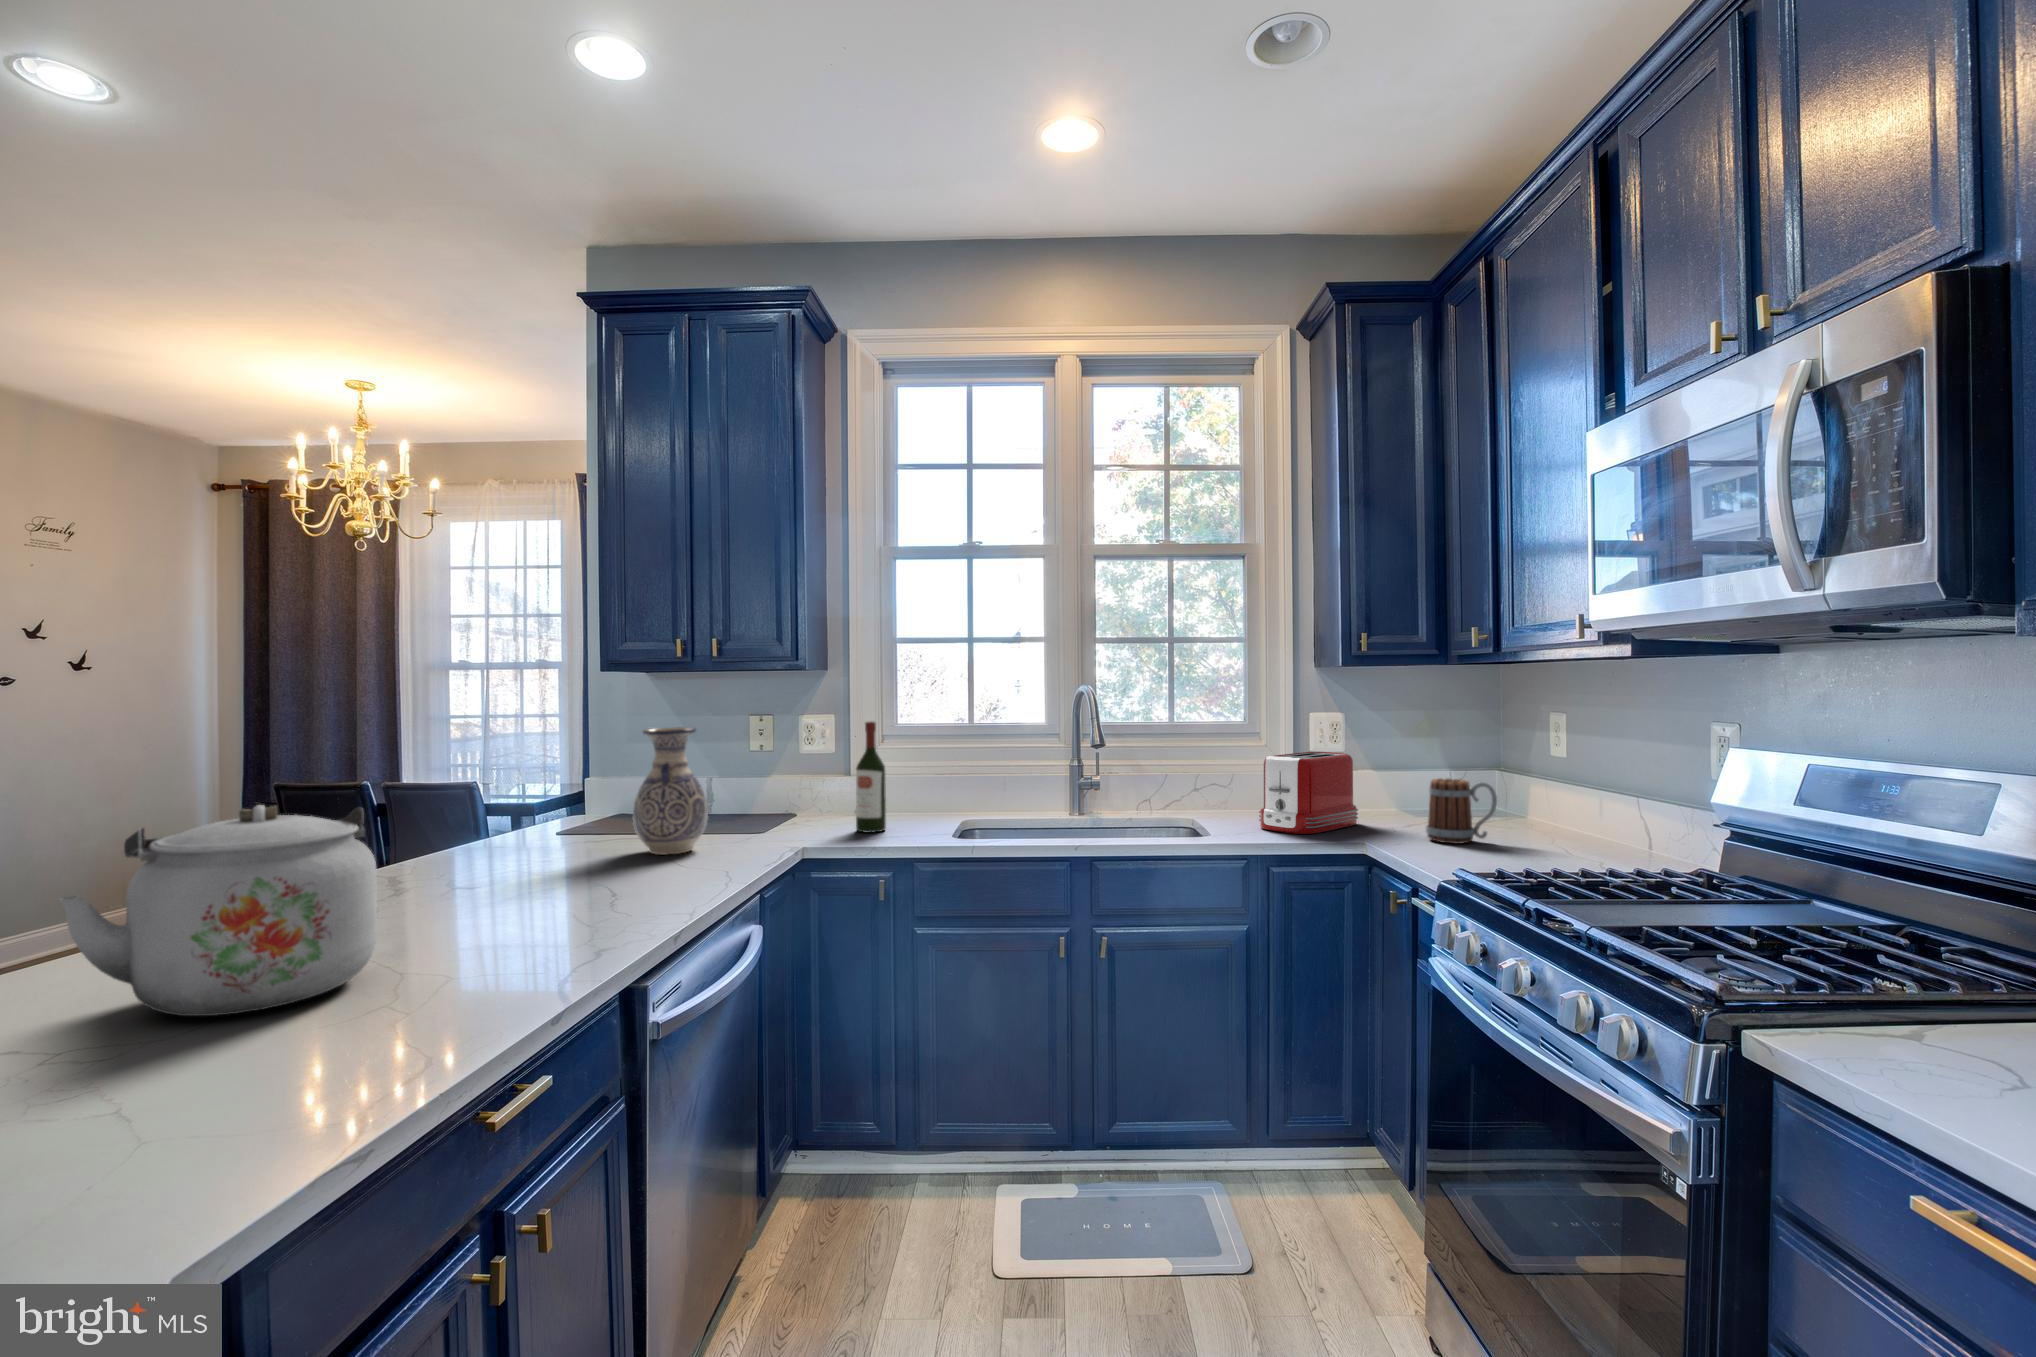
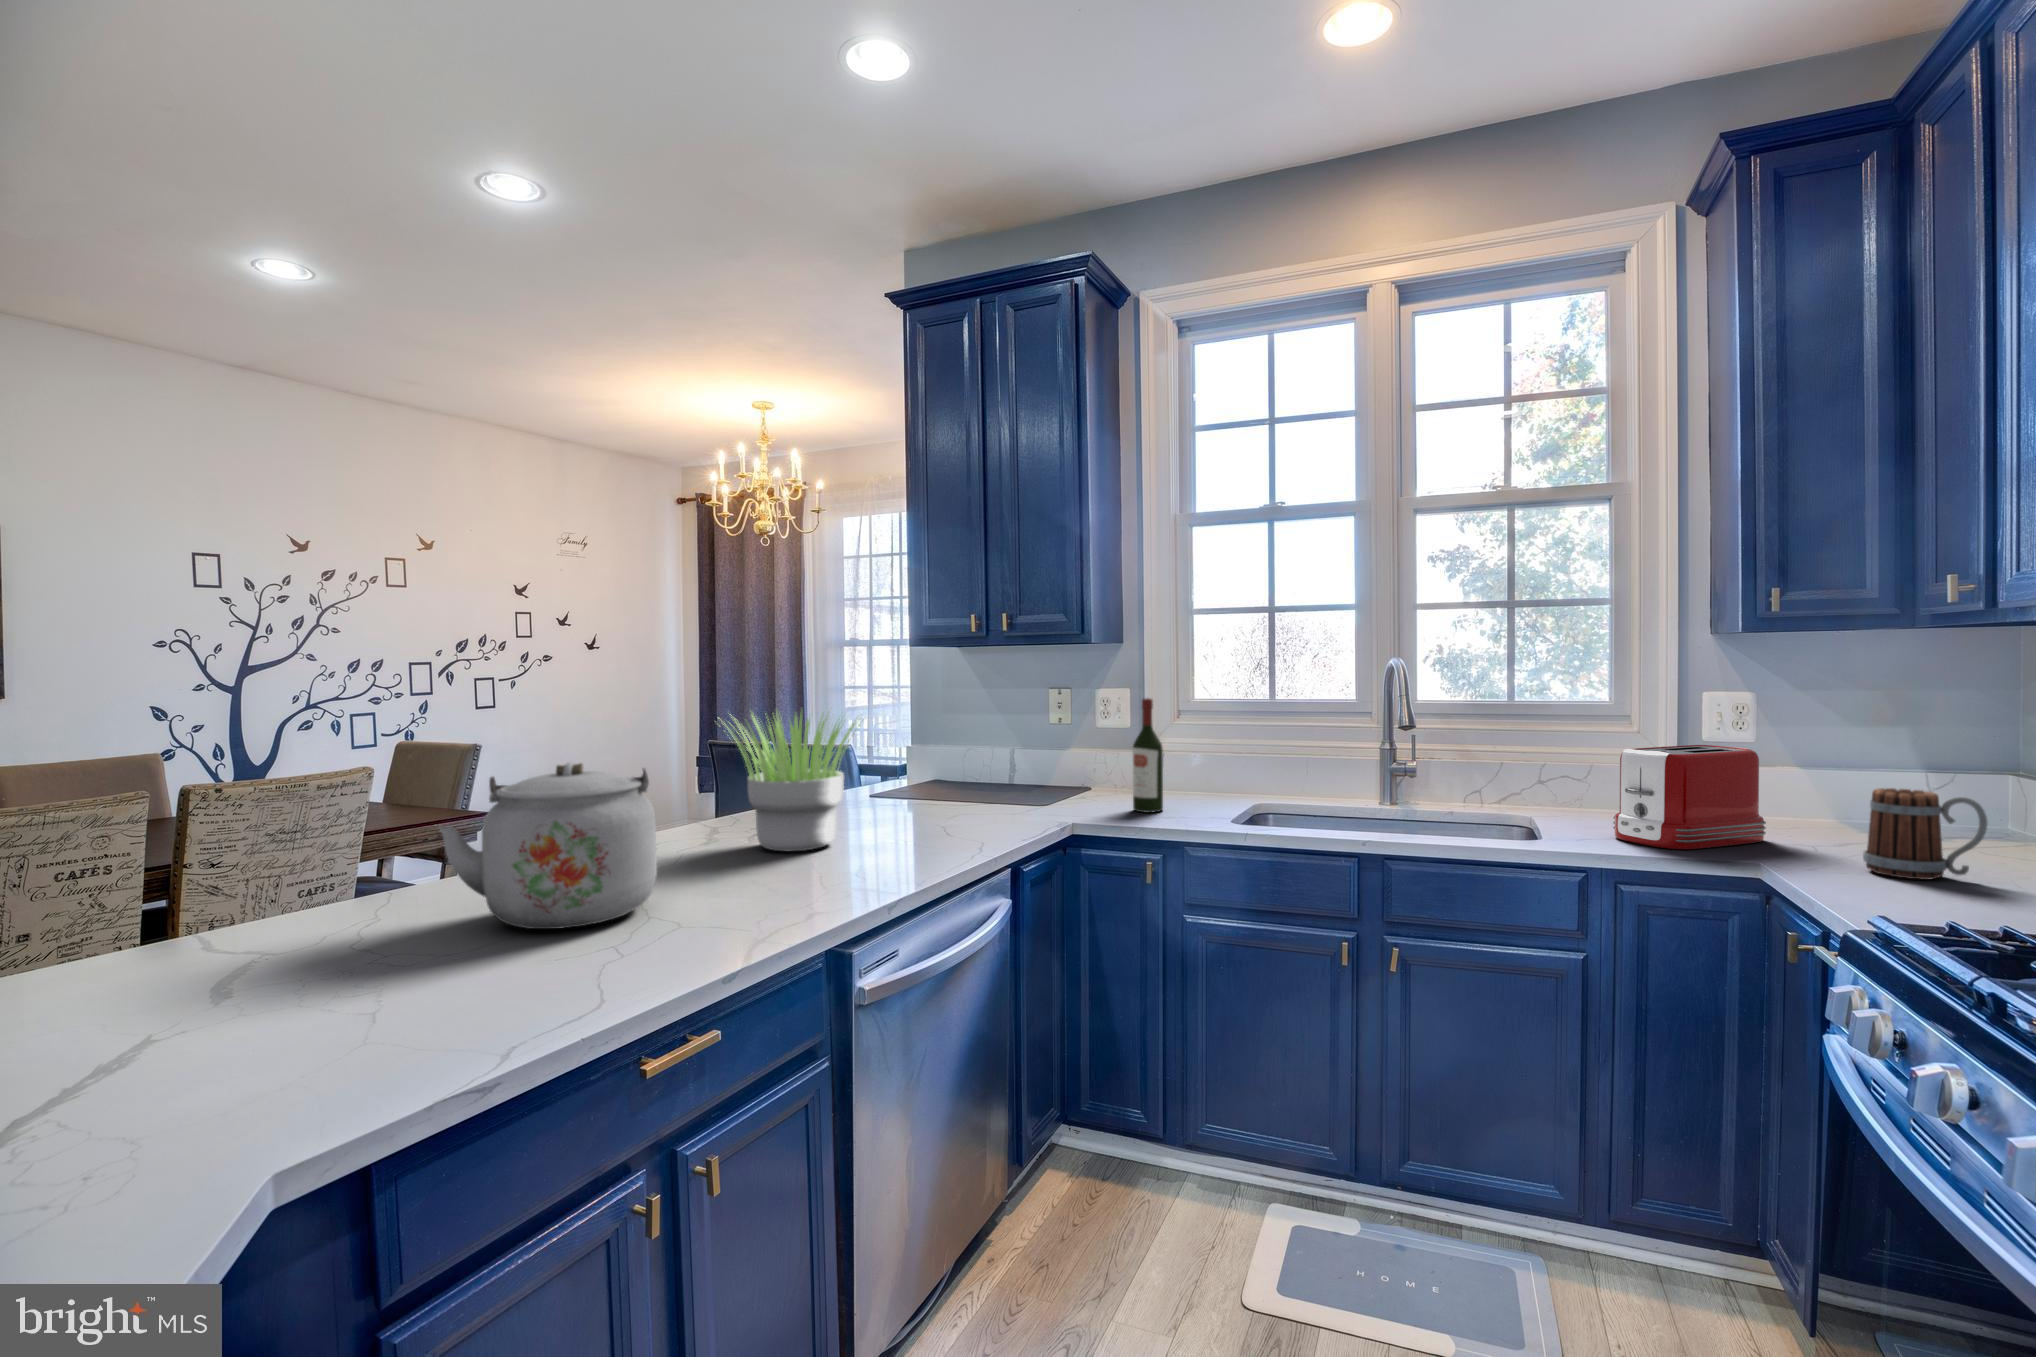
vase: present [633,727,708,855] -> none [918,702,984,822]
potted plant: none [397,734,599,899] -> present [727,712,864,851]

